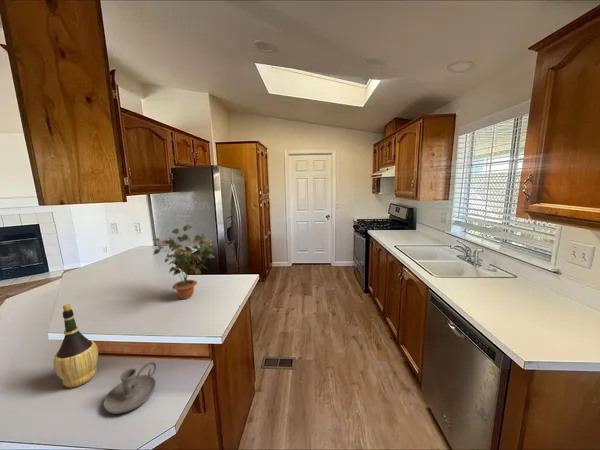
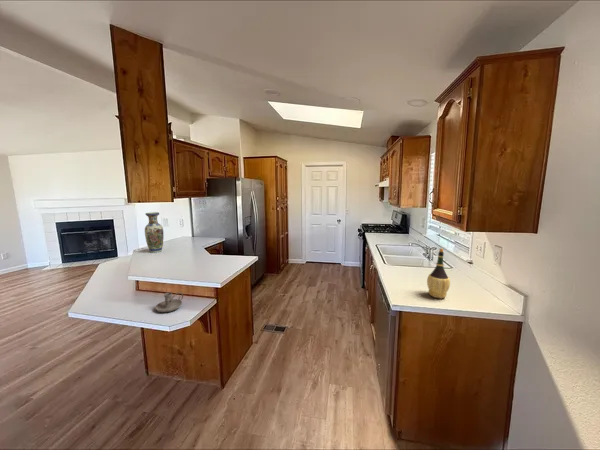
vase: none [80,218,112,278] -> present [145,212,163,253]
potted plant: present [153,224,214,299] -> none [187,217,227,266]
wine bottle: present [54,304,98,388] -> present [427,249,450,298]

